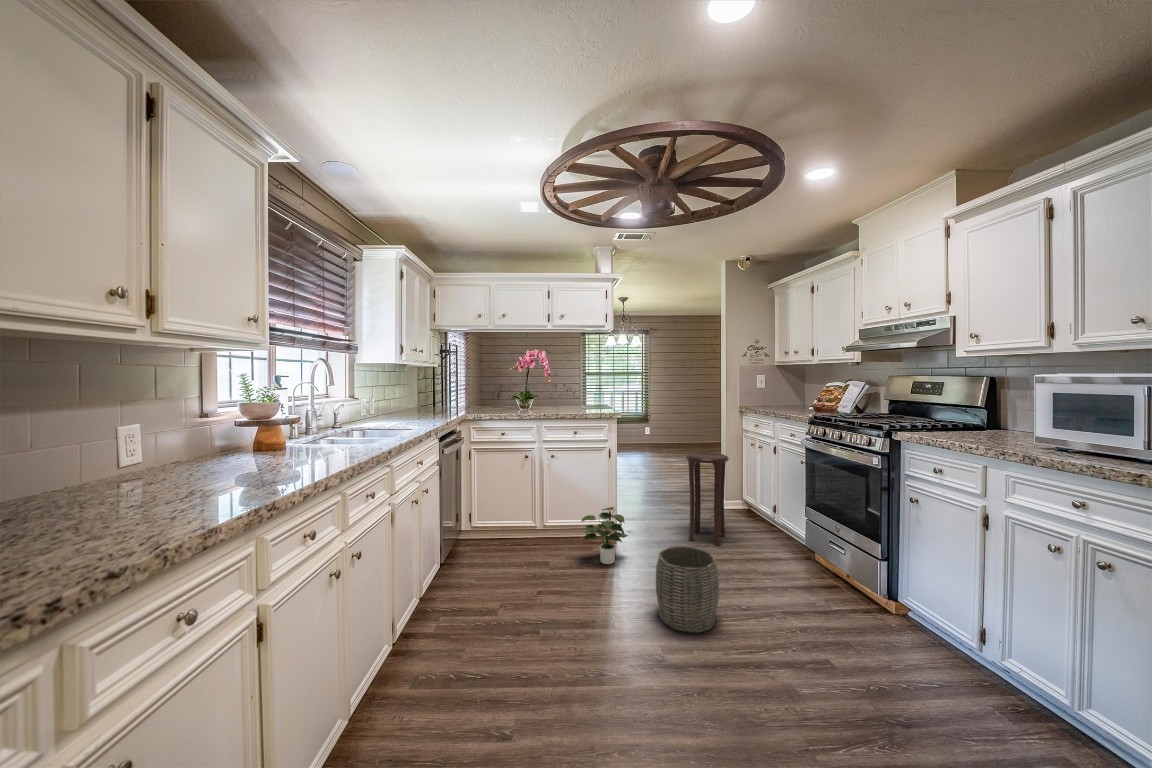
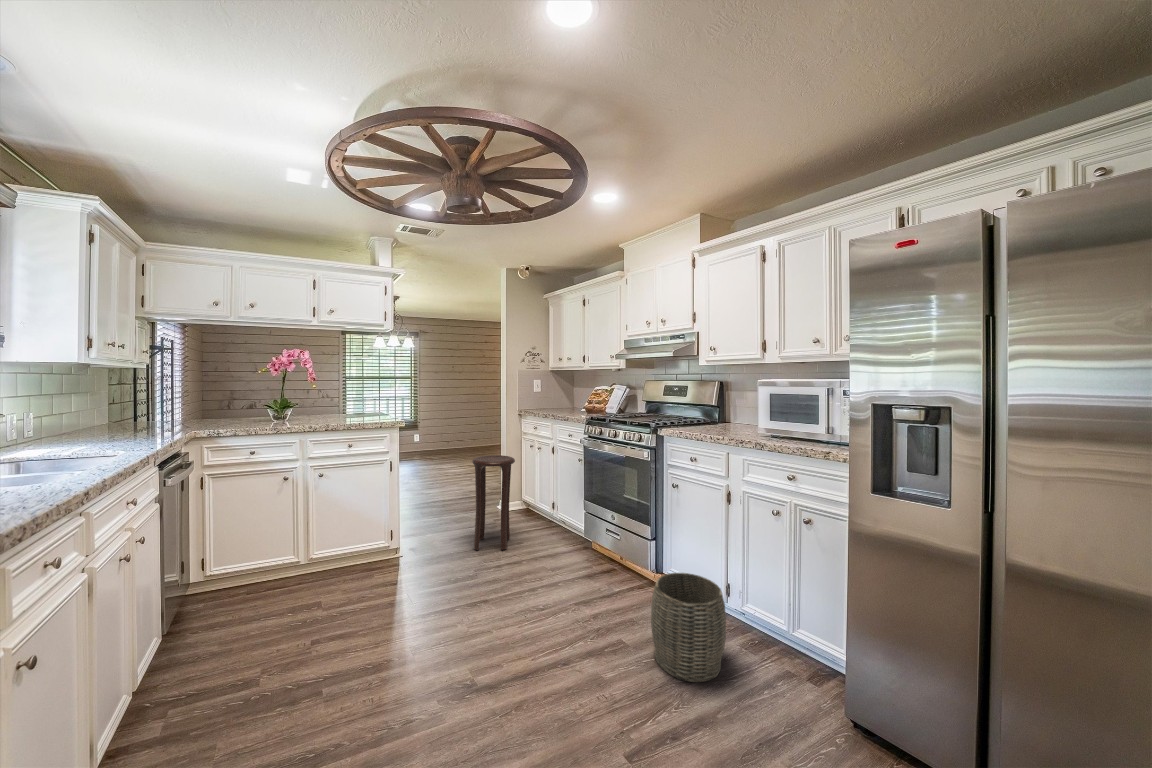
potted plant: present [582,507,628,564] -> none [343,530,408,602]
woven basket: present [656,546,719,633] -> present [651,573,726,682]

